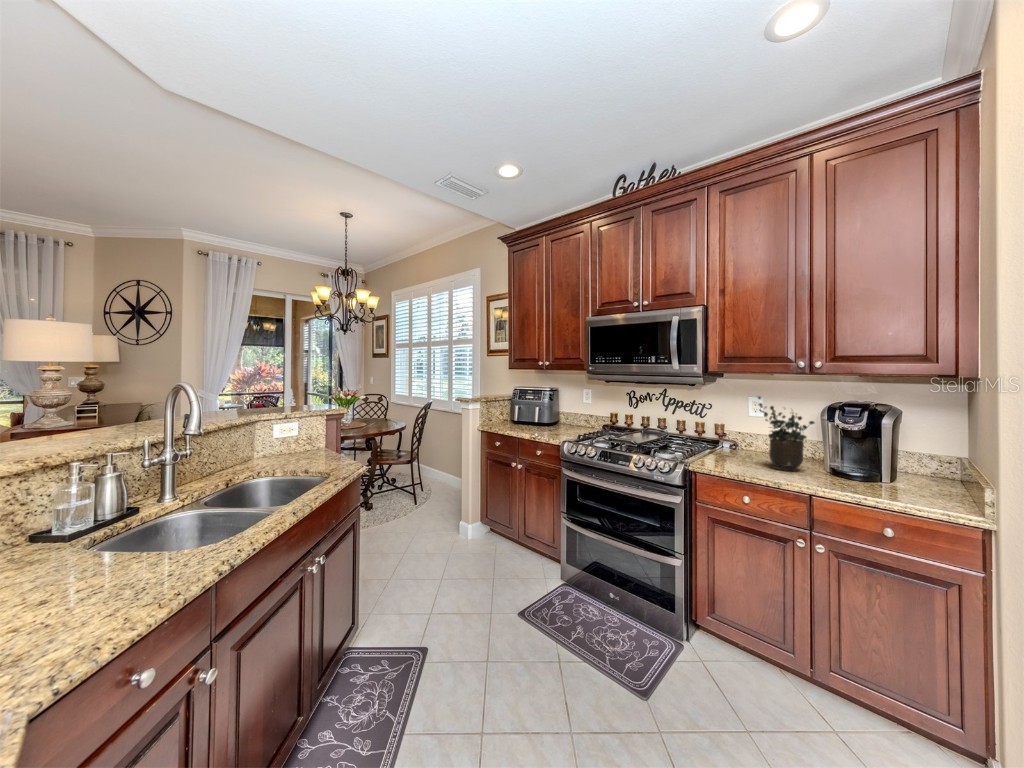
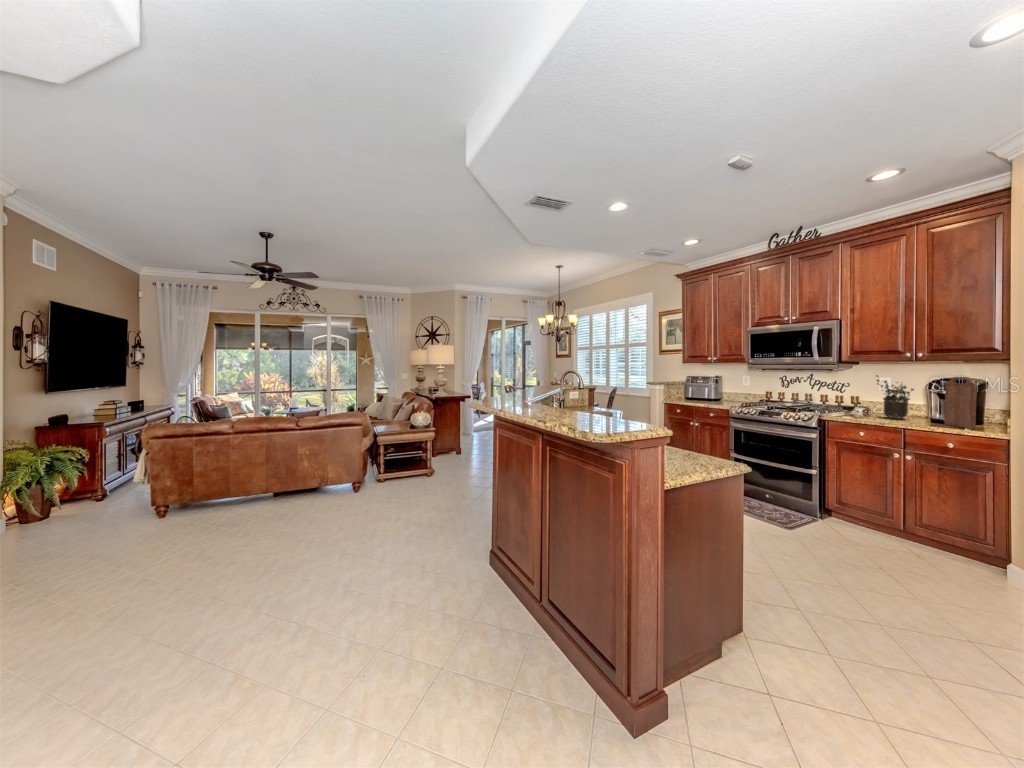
cutting board: none [861,405,922,499] -> present [944,377,977,429]

